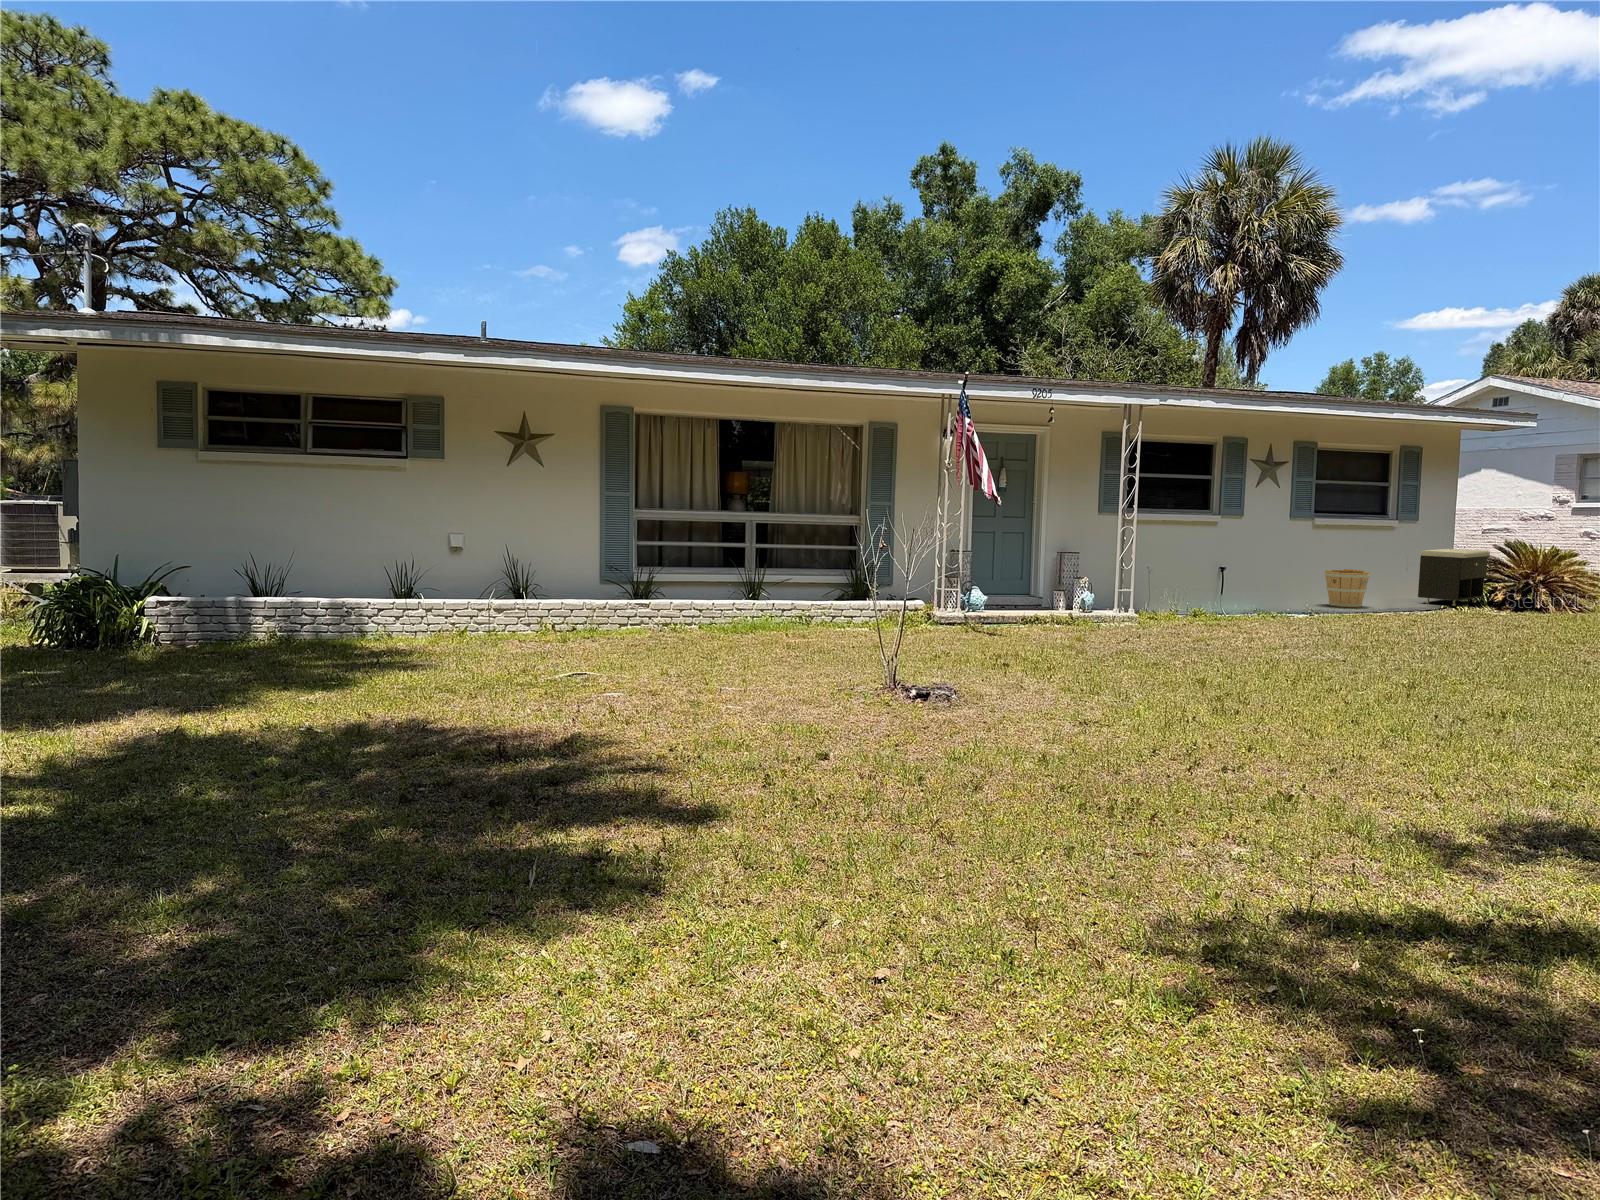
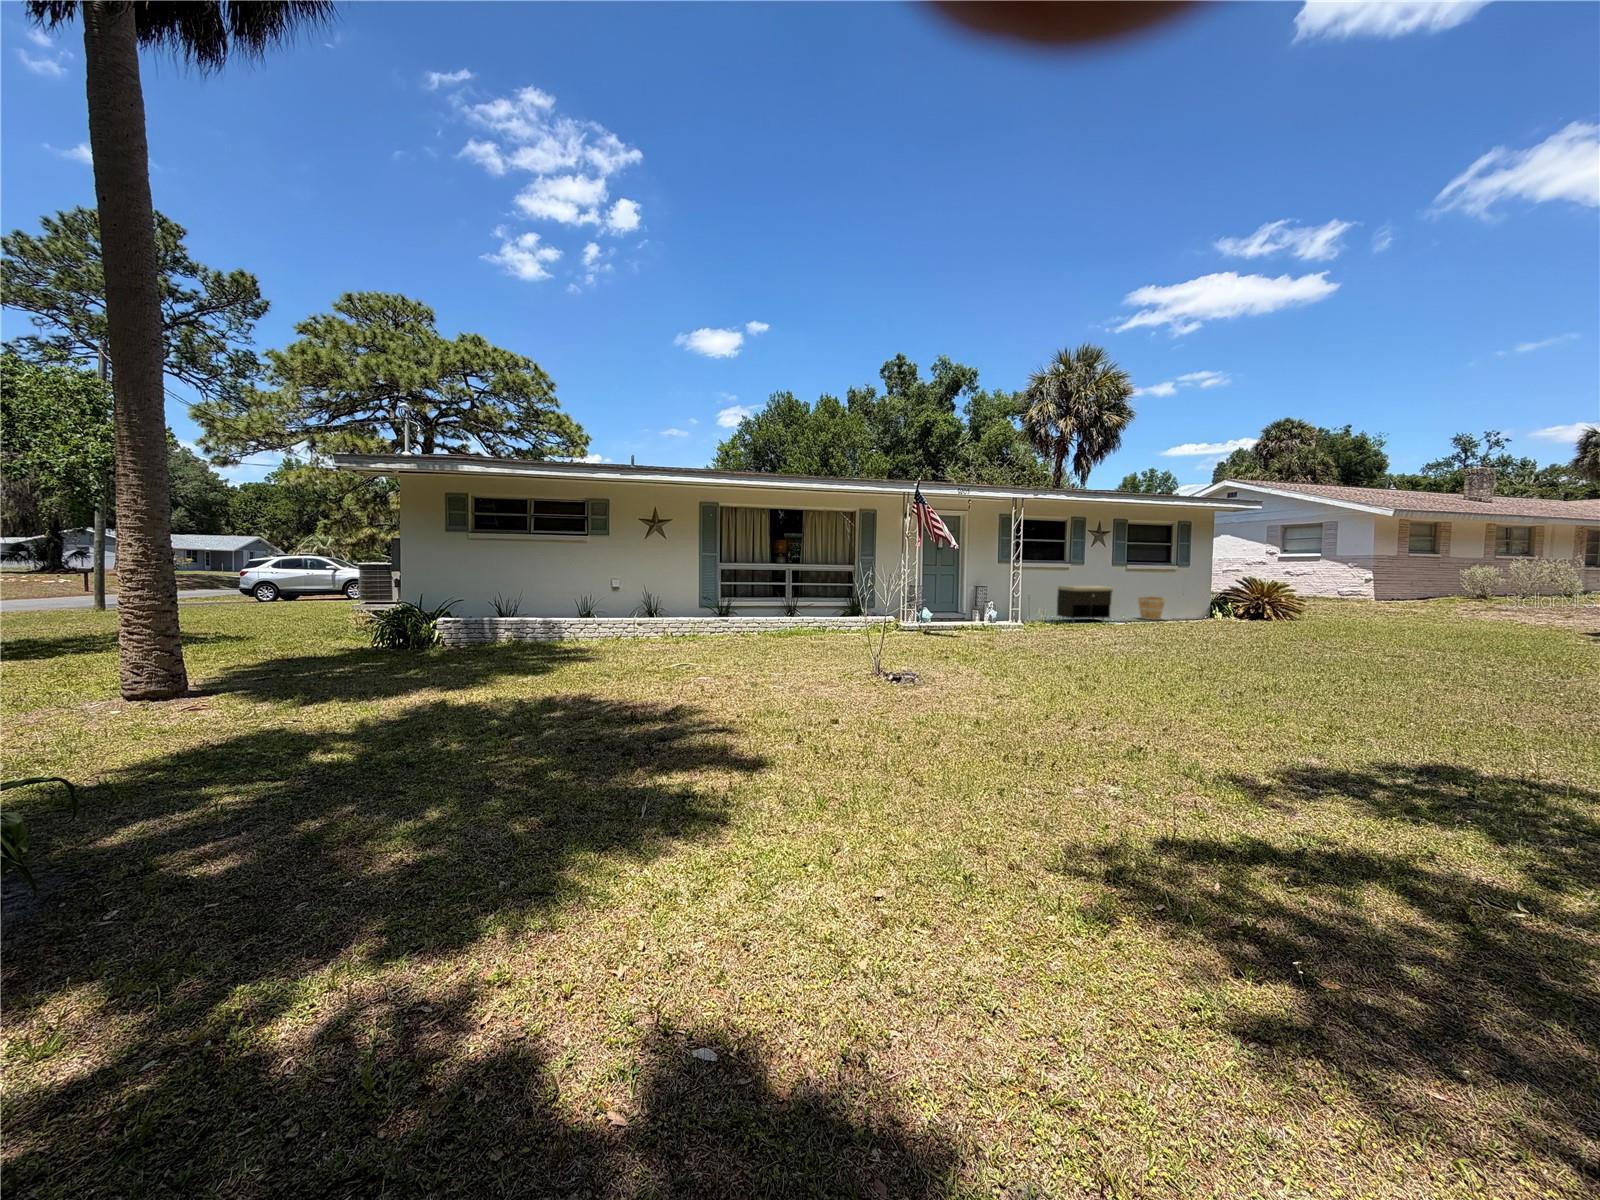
storage bench: present [1418,549,1490,606] -> present [1057,586,1113,621]

